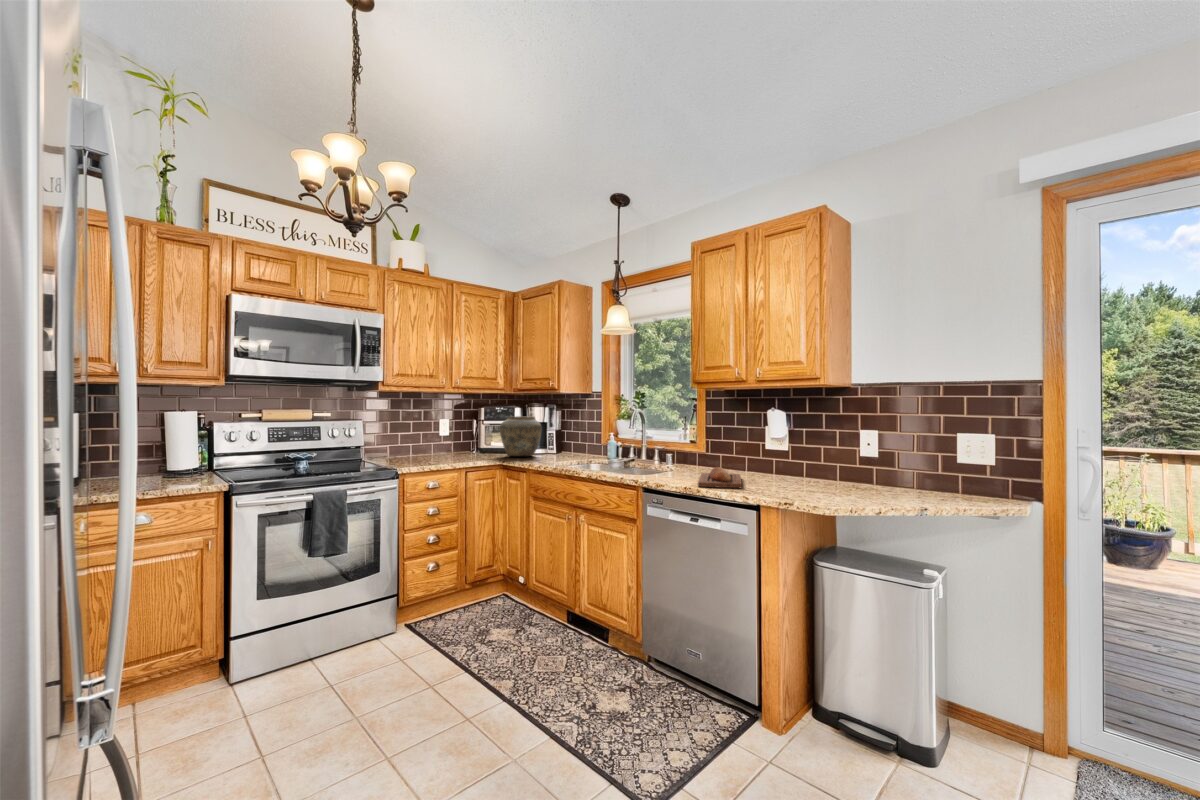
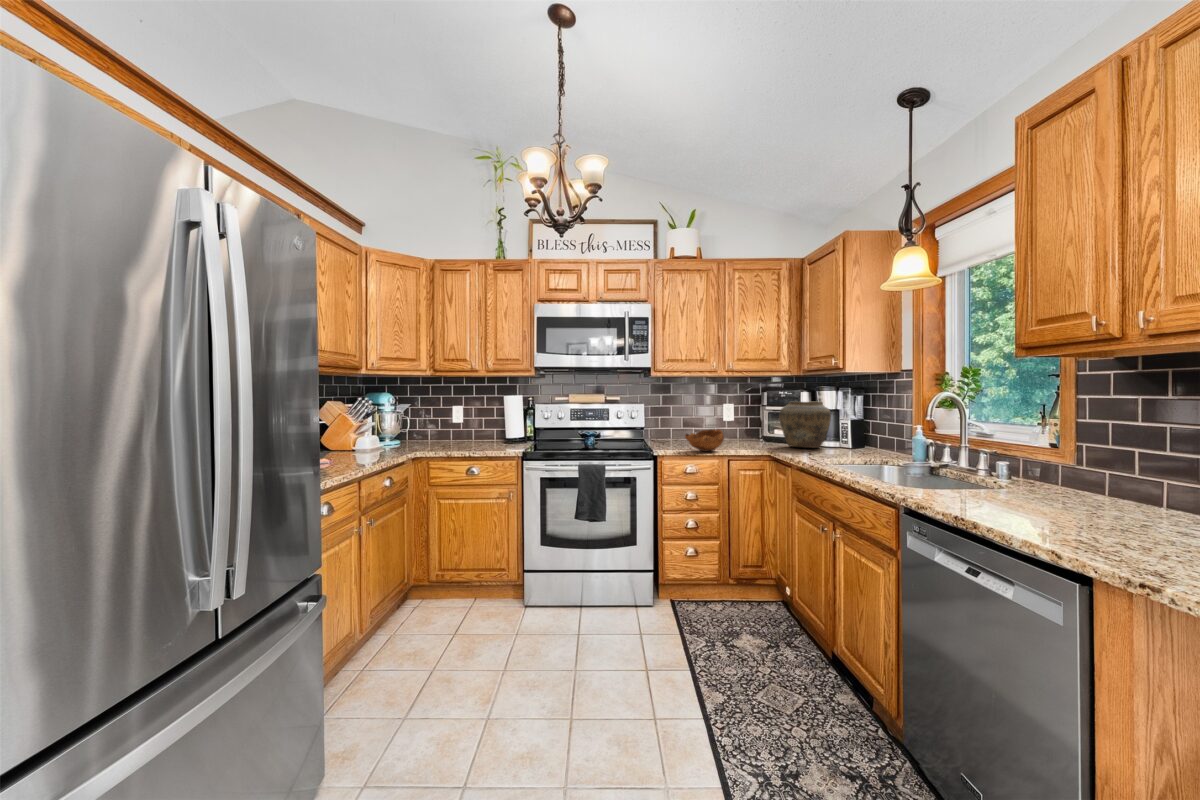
wooden bowl: none [425,443,461,465] -> present [685,429,724,451]
bread loaf: present [698,467,742,488] -> none [985,490,1115,535]

